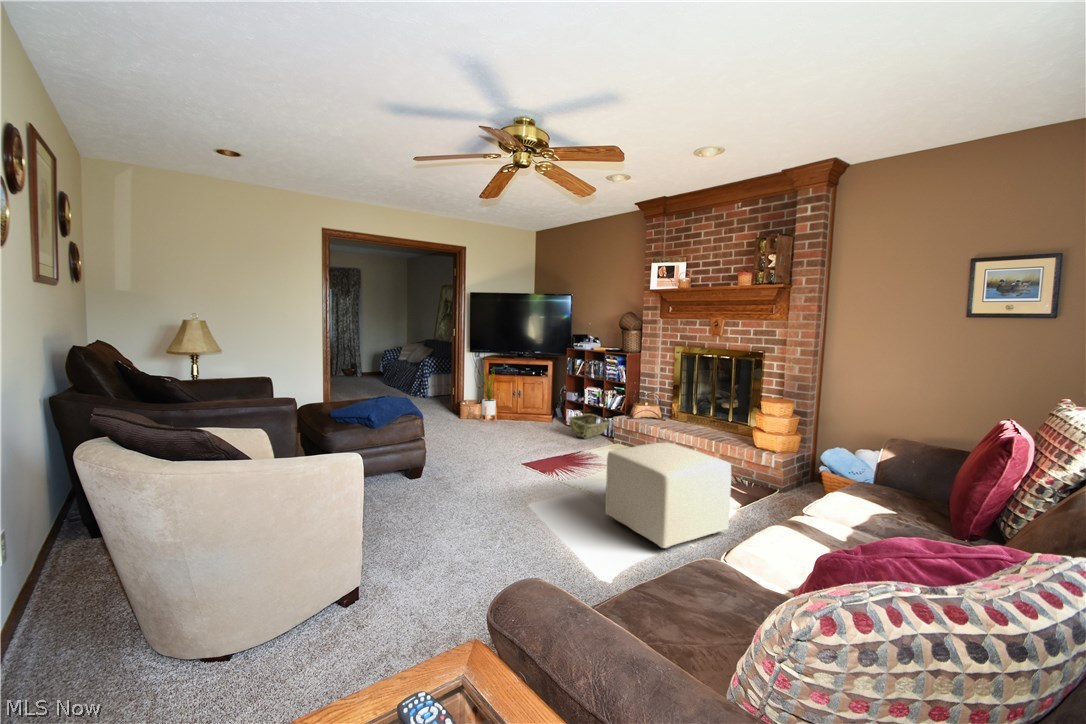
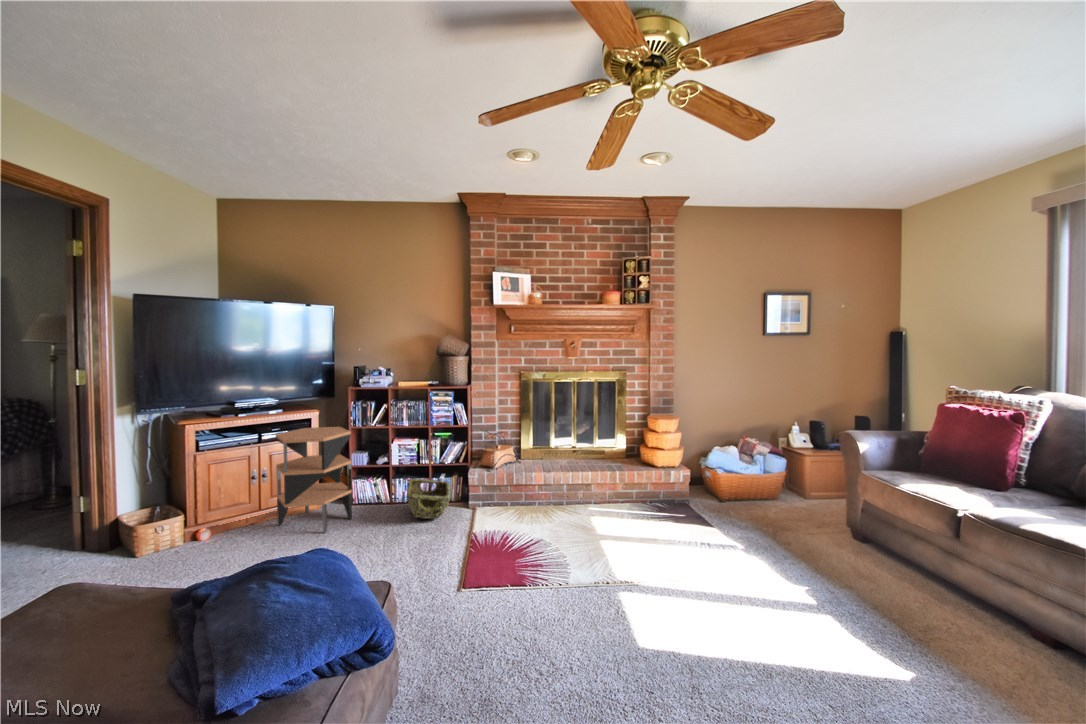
side table: none [519,370,558,429] -> present [276,427,352,533]
house plant: present [479,372,497,422] -> none [154,436,234,558]
ottoman: present [605,442,731,549] -> none [704,489,870,629]

